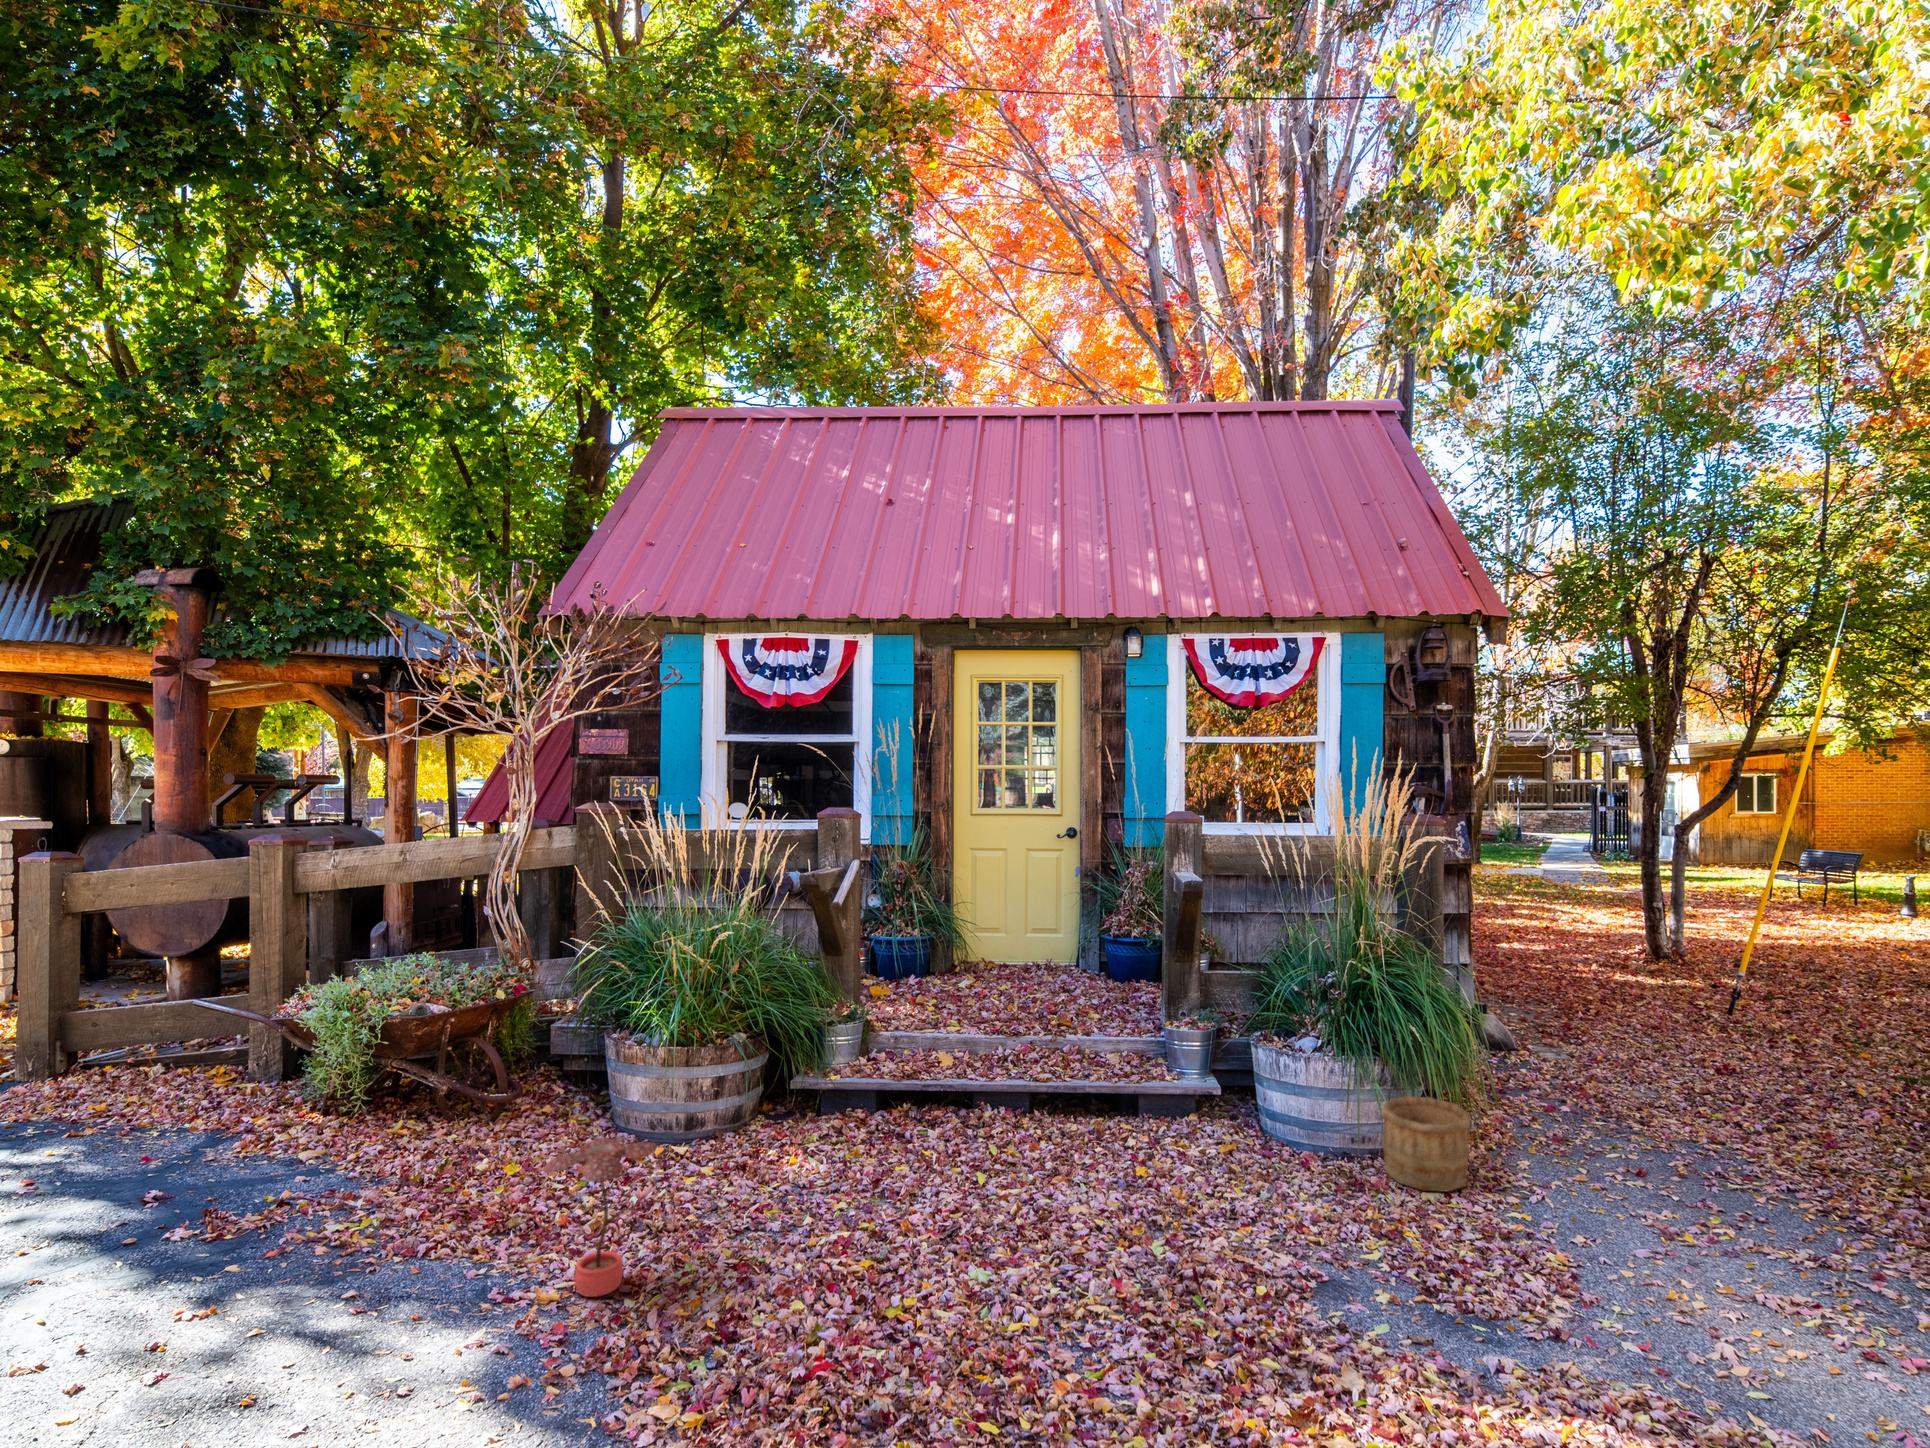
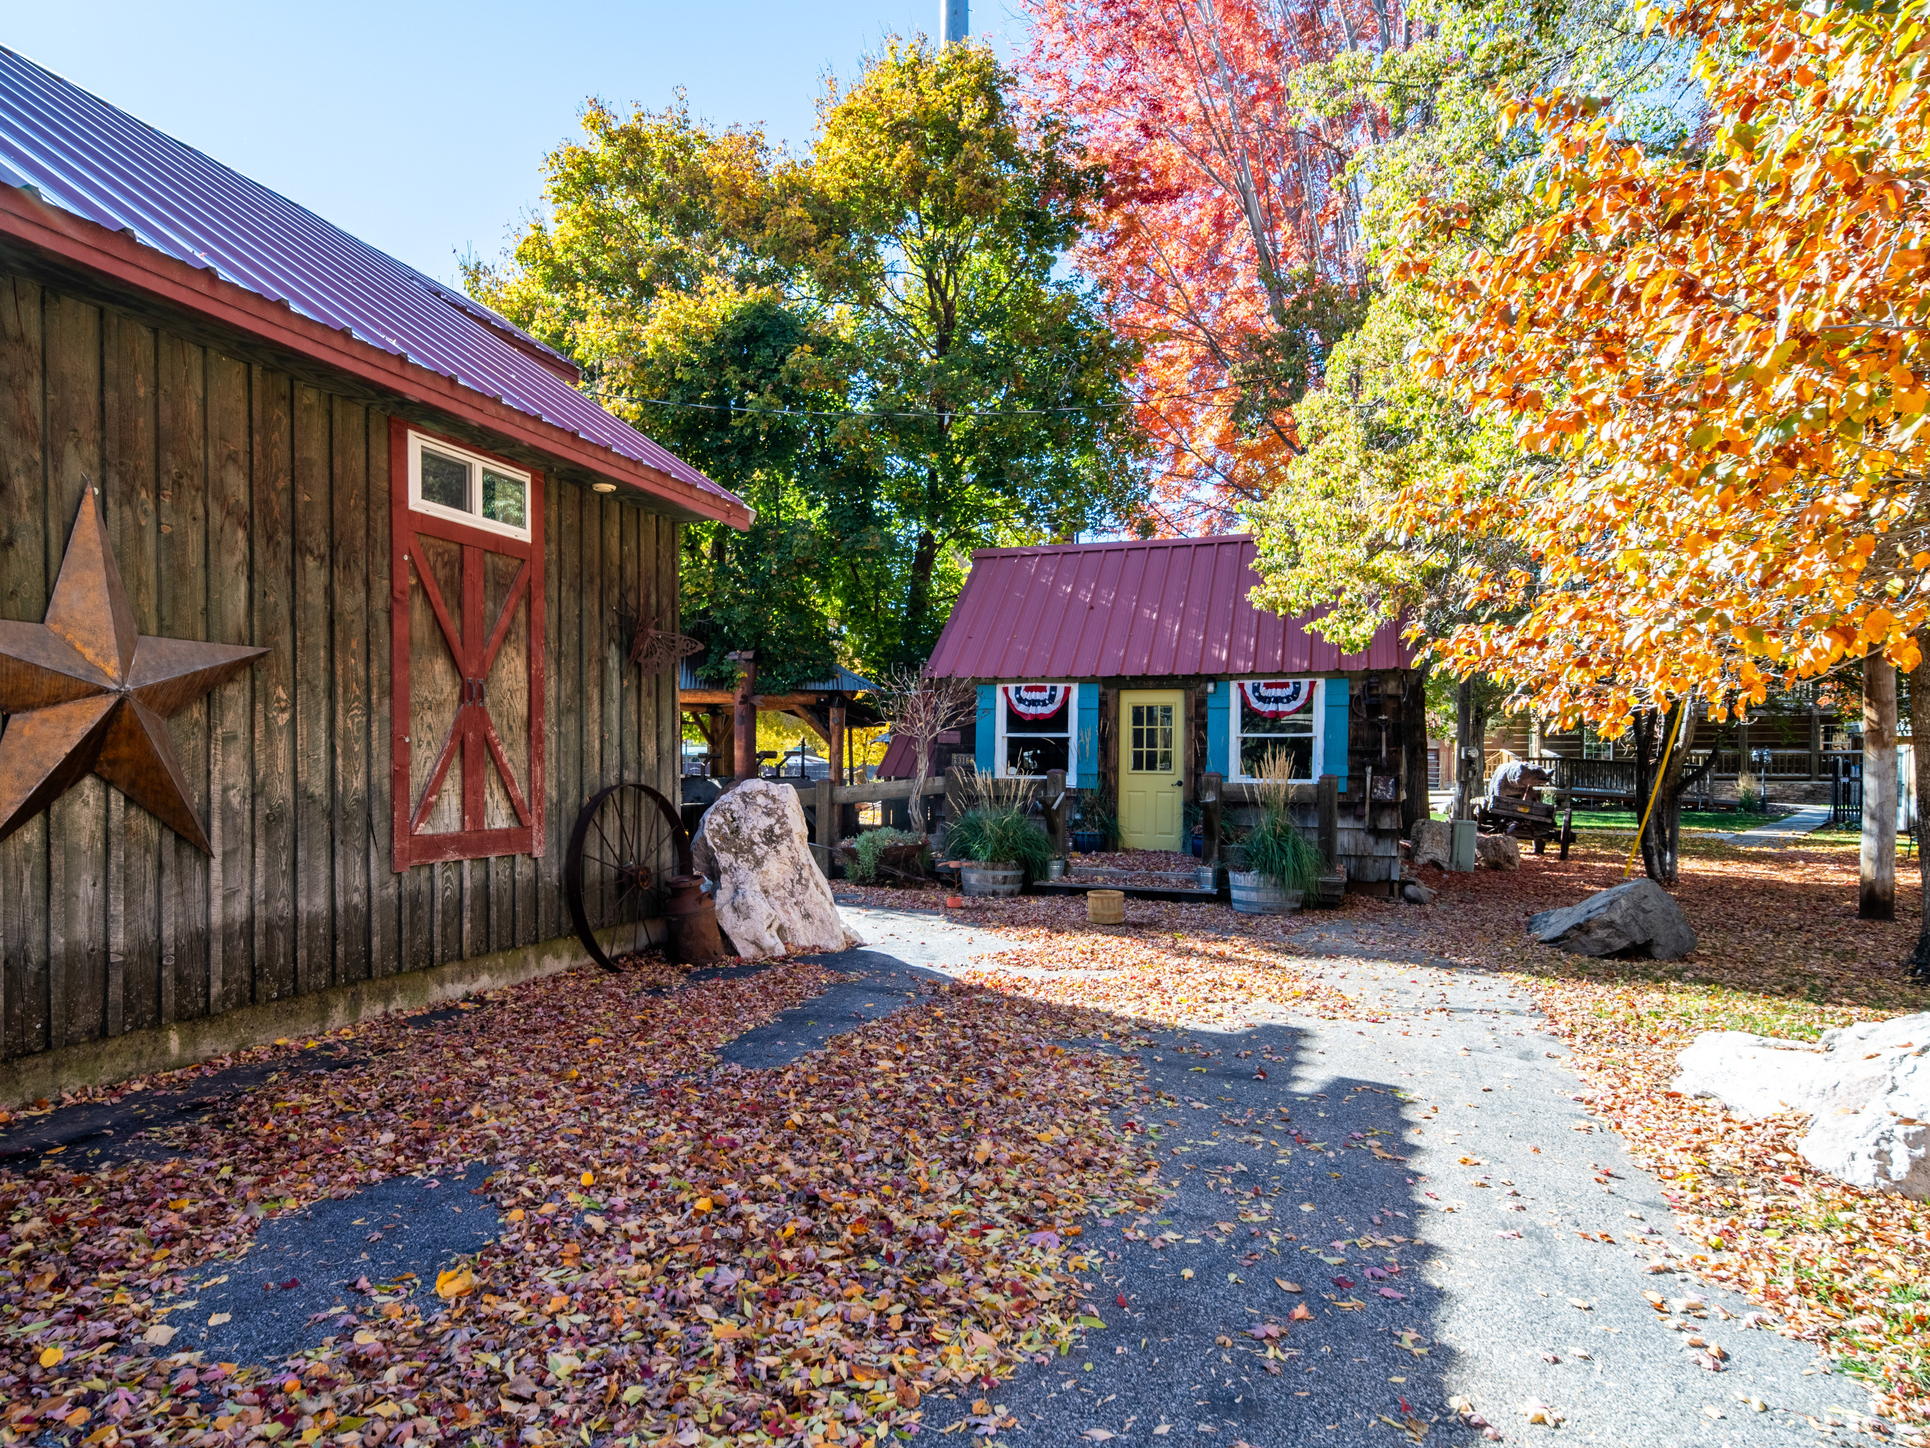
wooden bucket: present [1381,1096,1470,1192] -> present [1087,890,1124,924]

